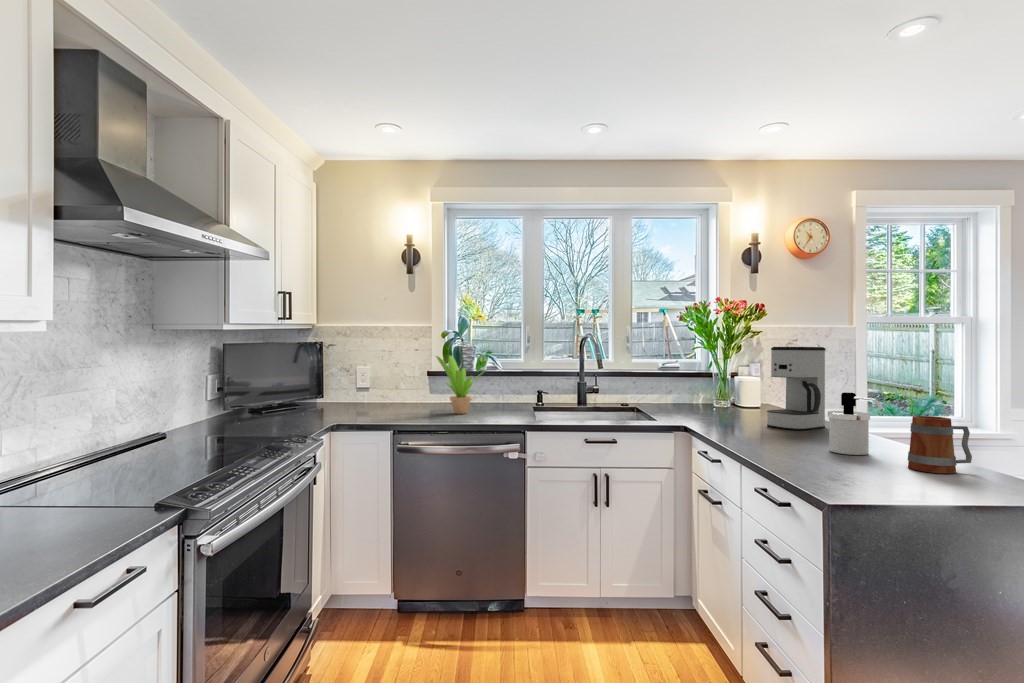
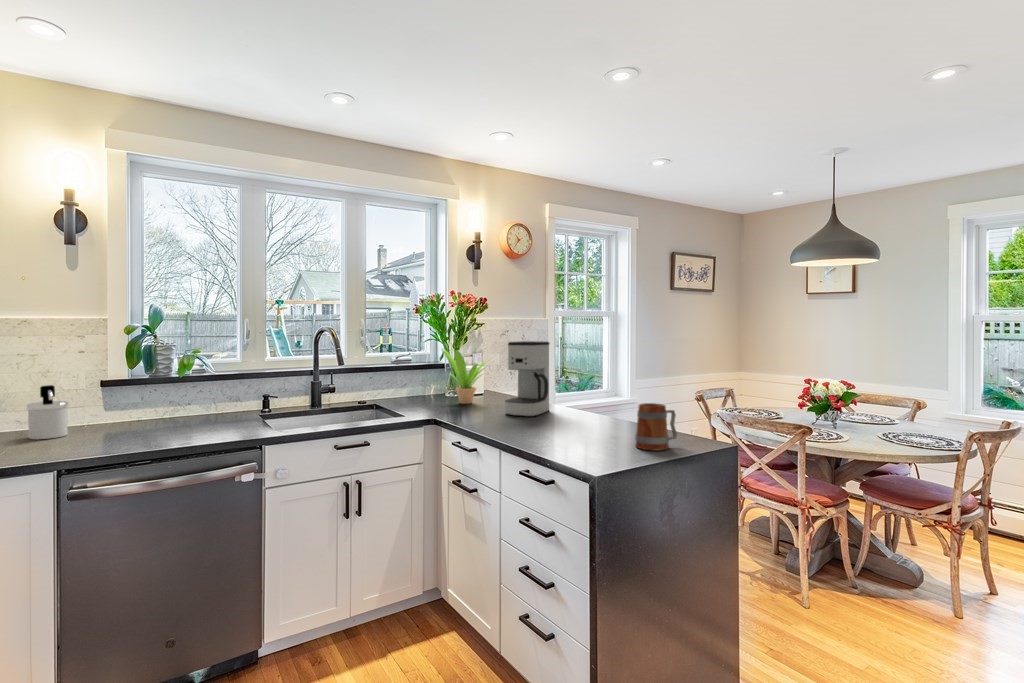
potted plant: present [436,355,486,414] -> present [442,349,486,404]
soap dispenser: present [828,392,883,455] -> present [27,385,69,440]

